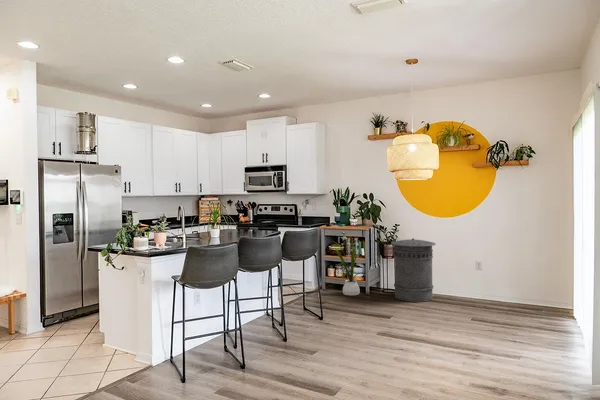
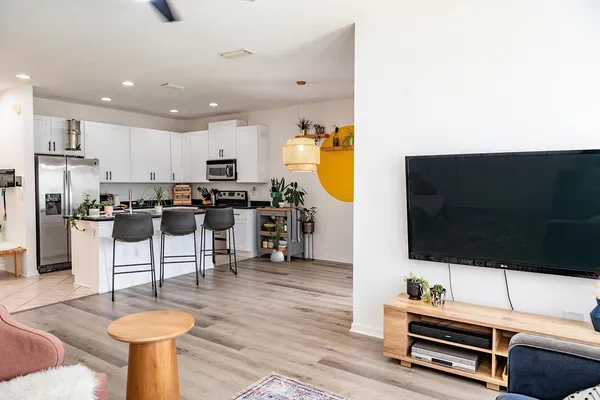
trash can: present [391,238,436,302] -> none [306,218,340,266]

